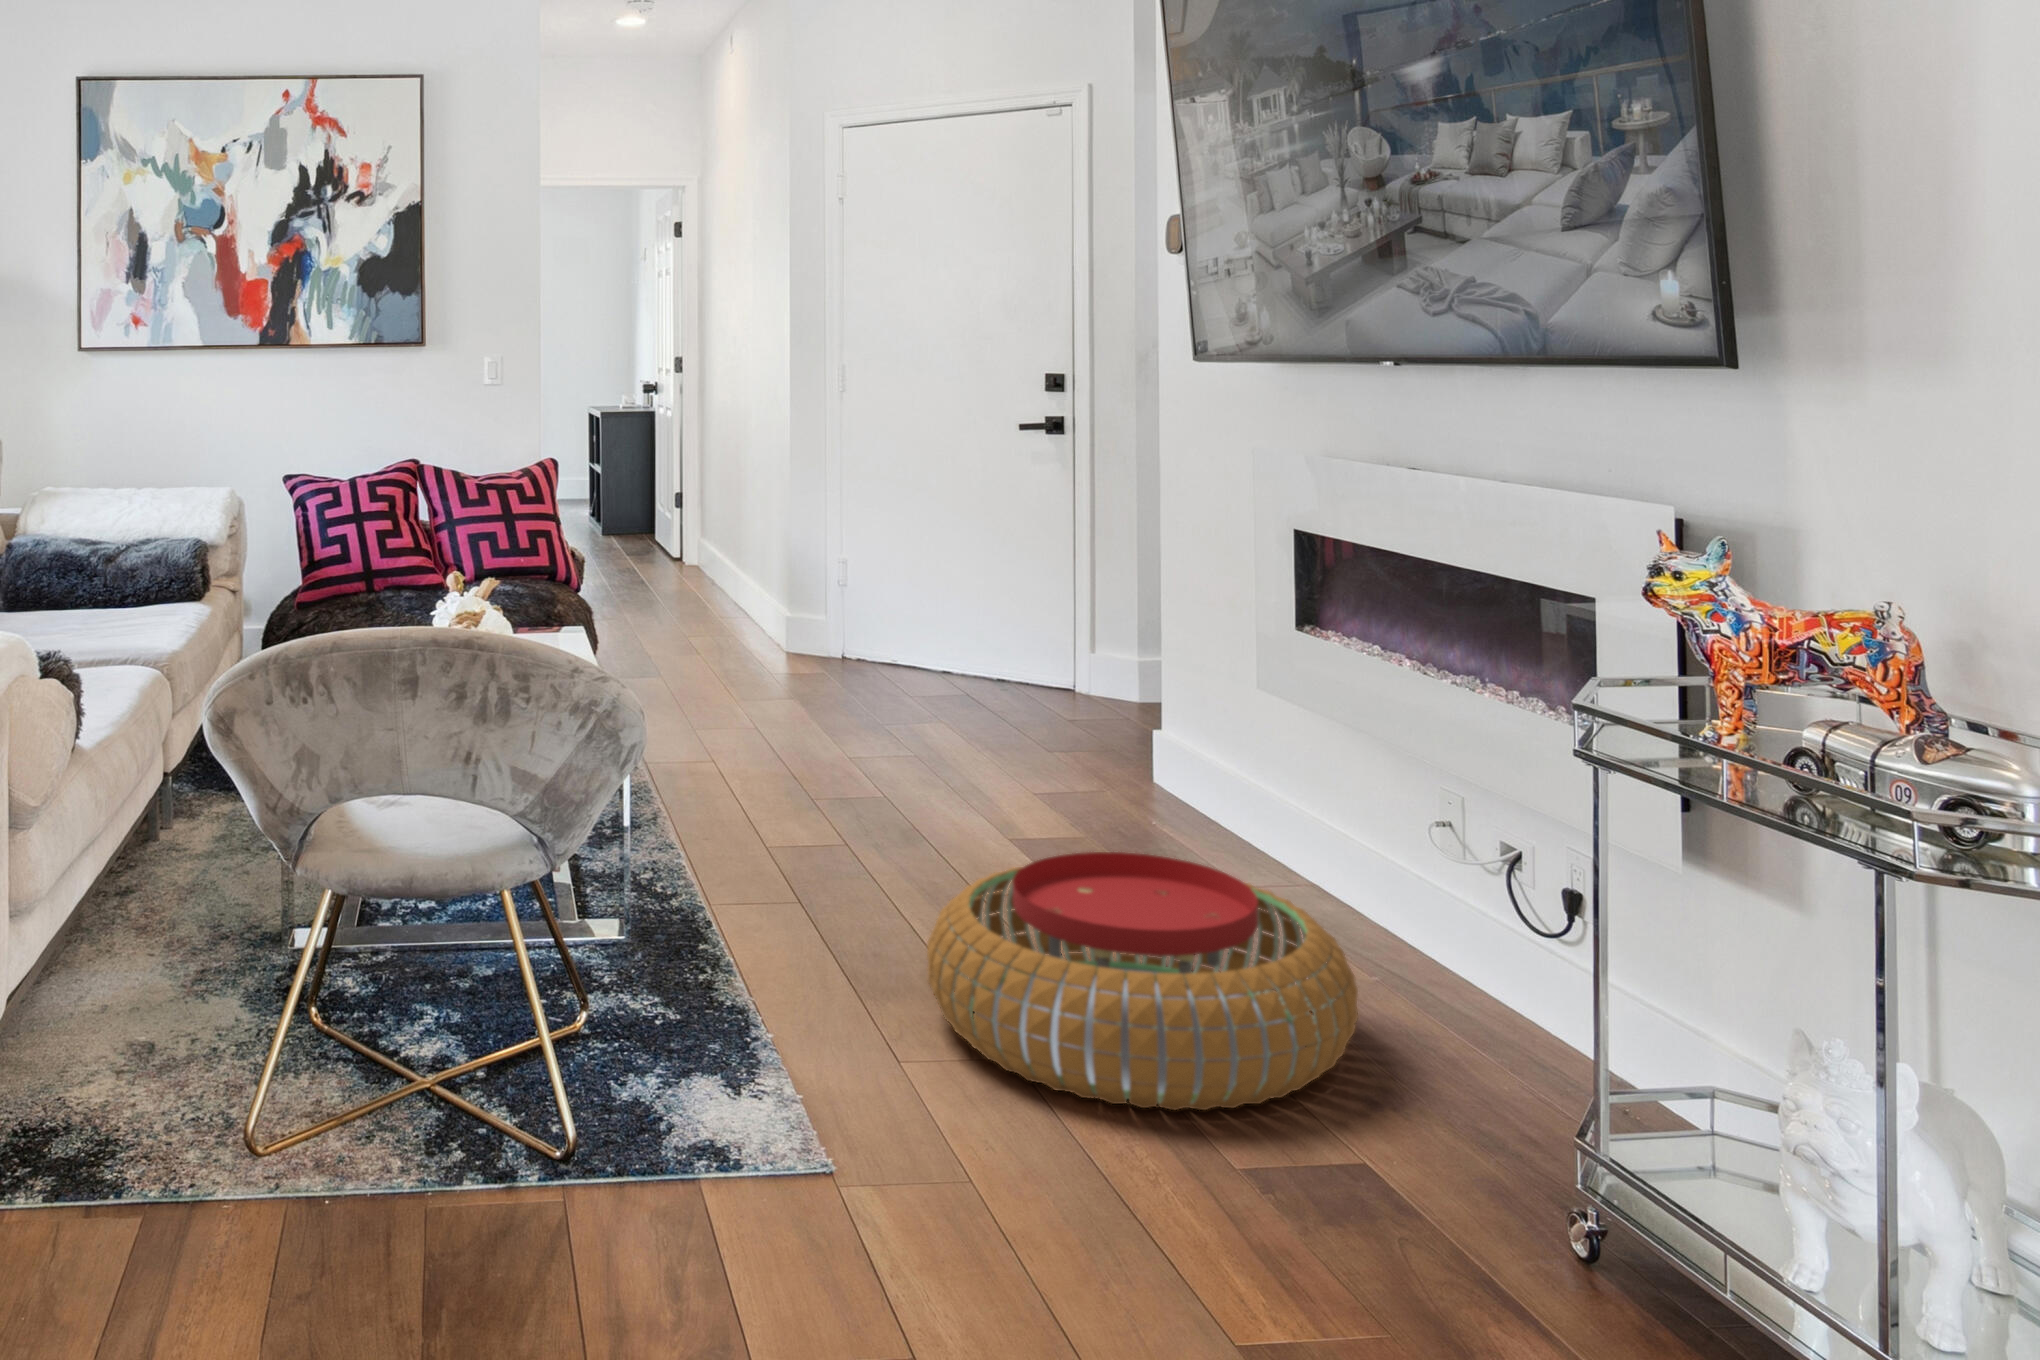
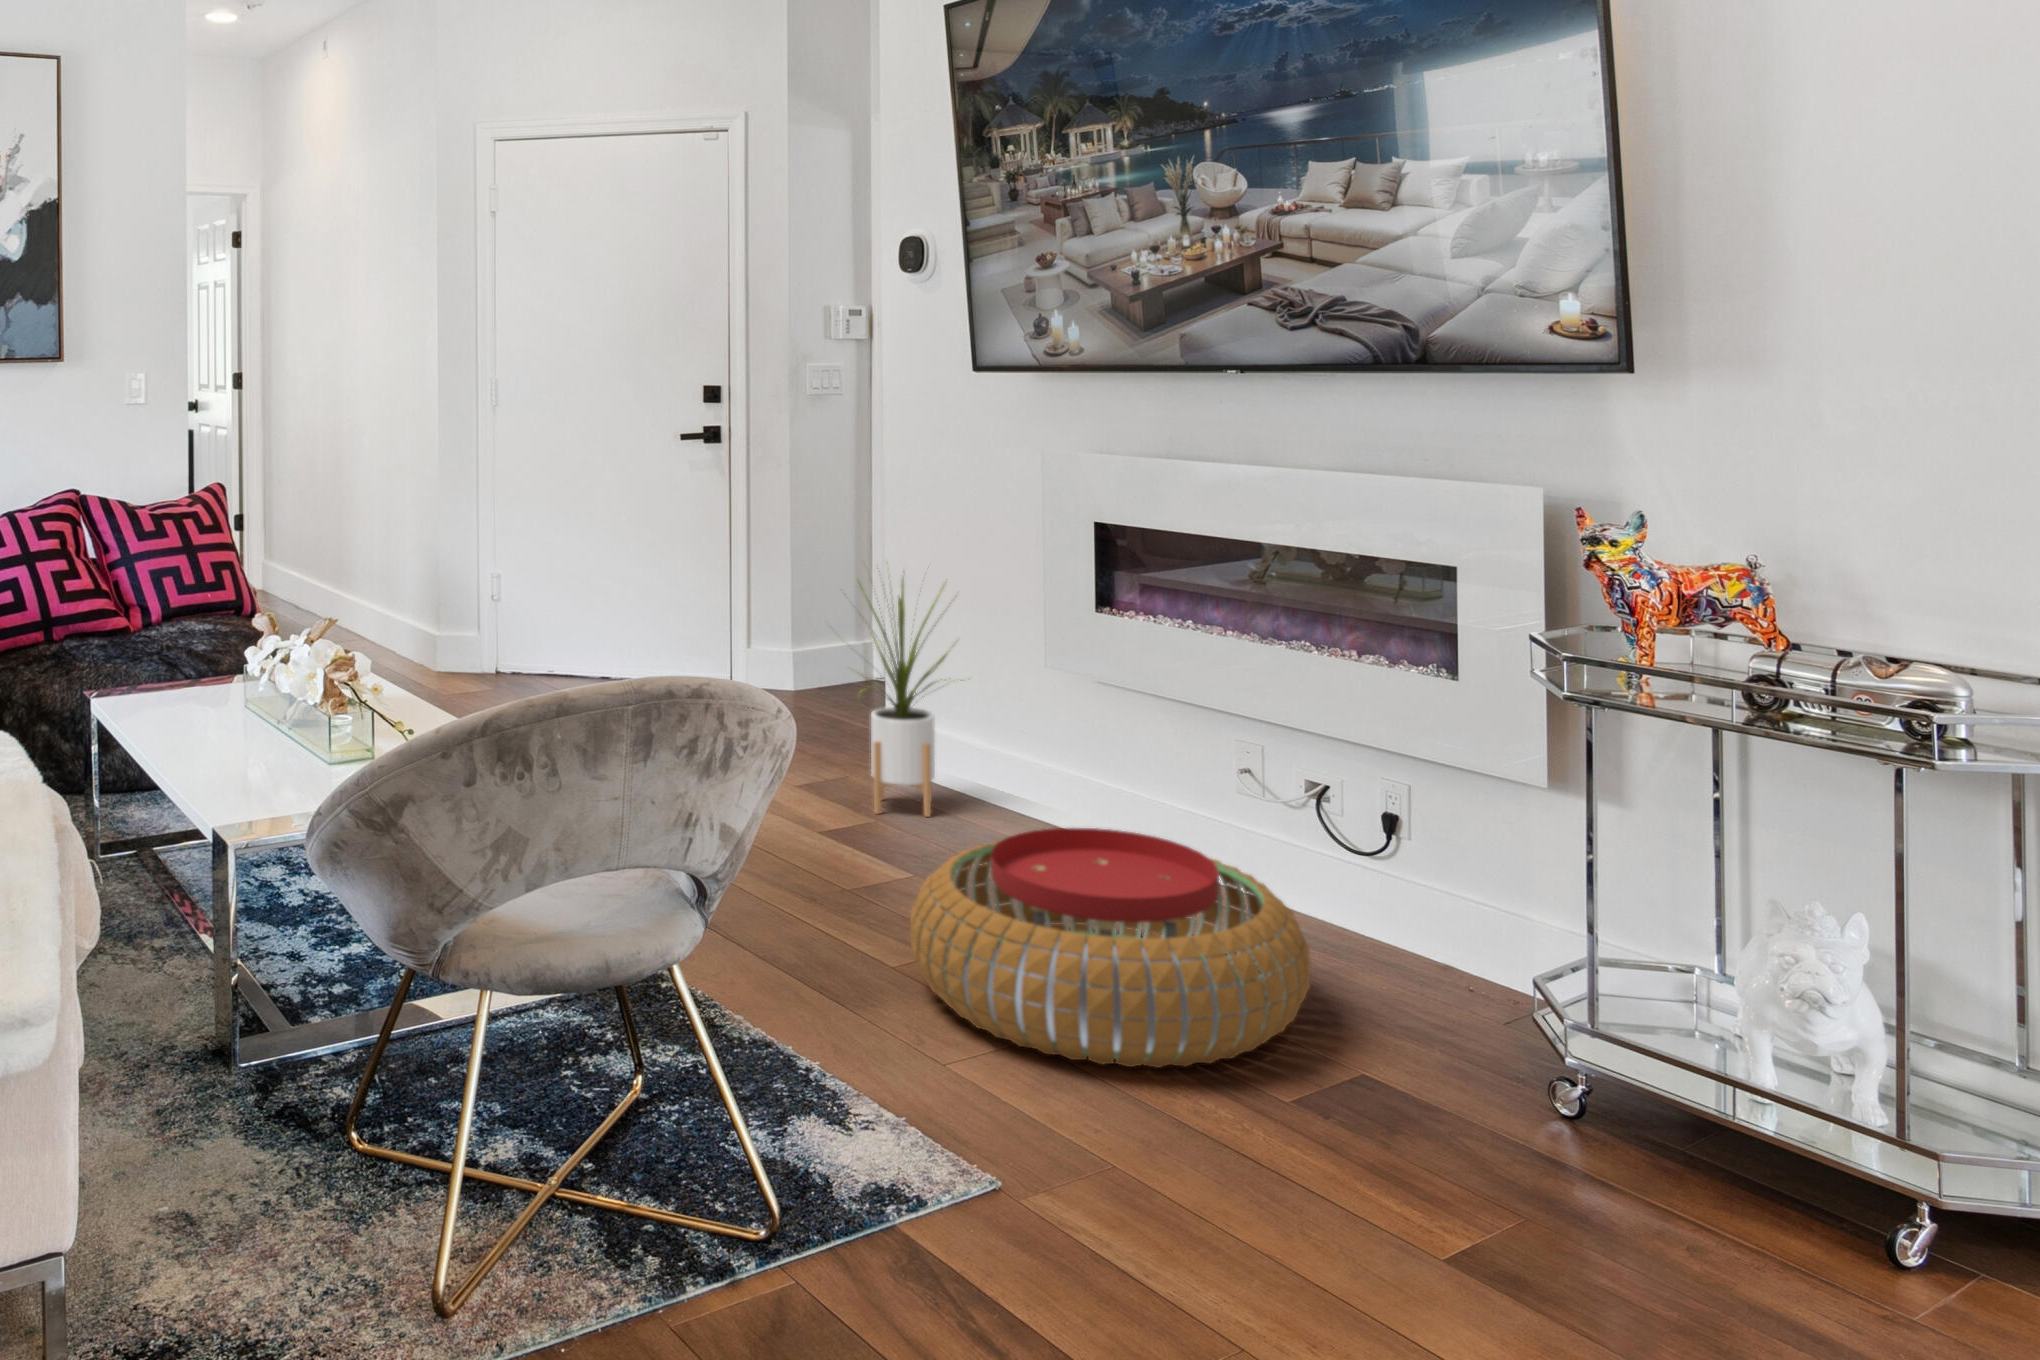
house plant: none [1051,557,1211,840] -> present [858,579,955,817]

